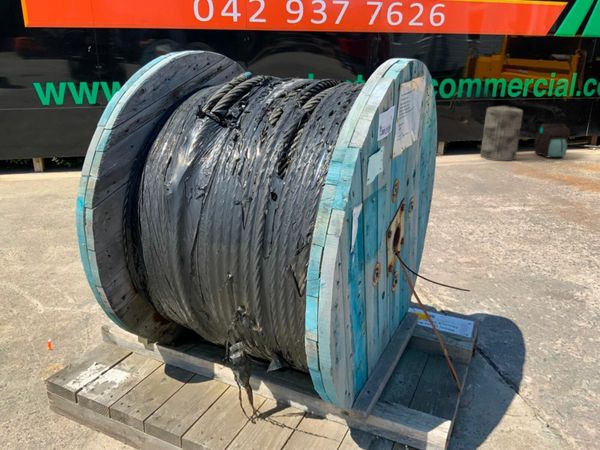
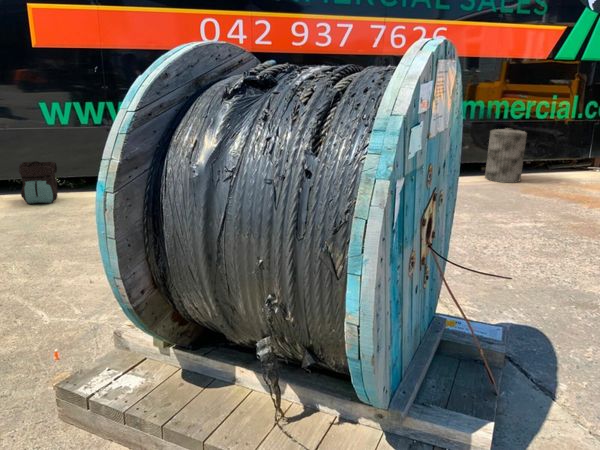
backpack: present [534,124,570,157] -> present [19,161,58,204]

